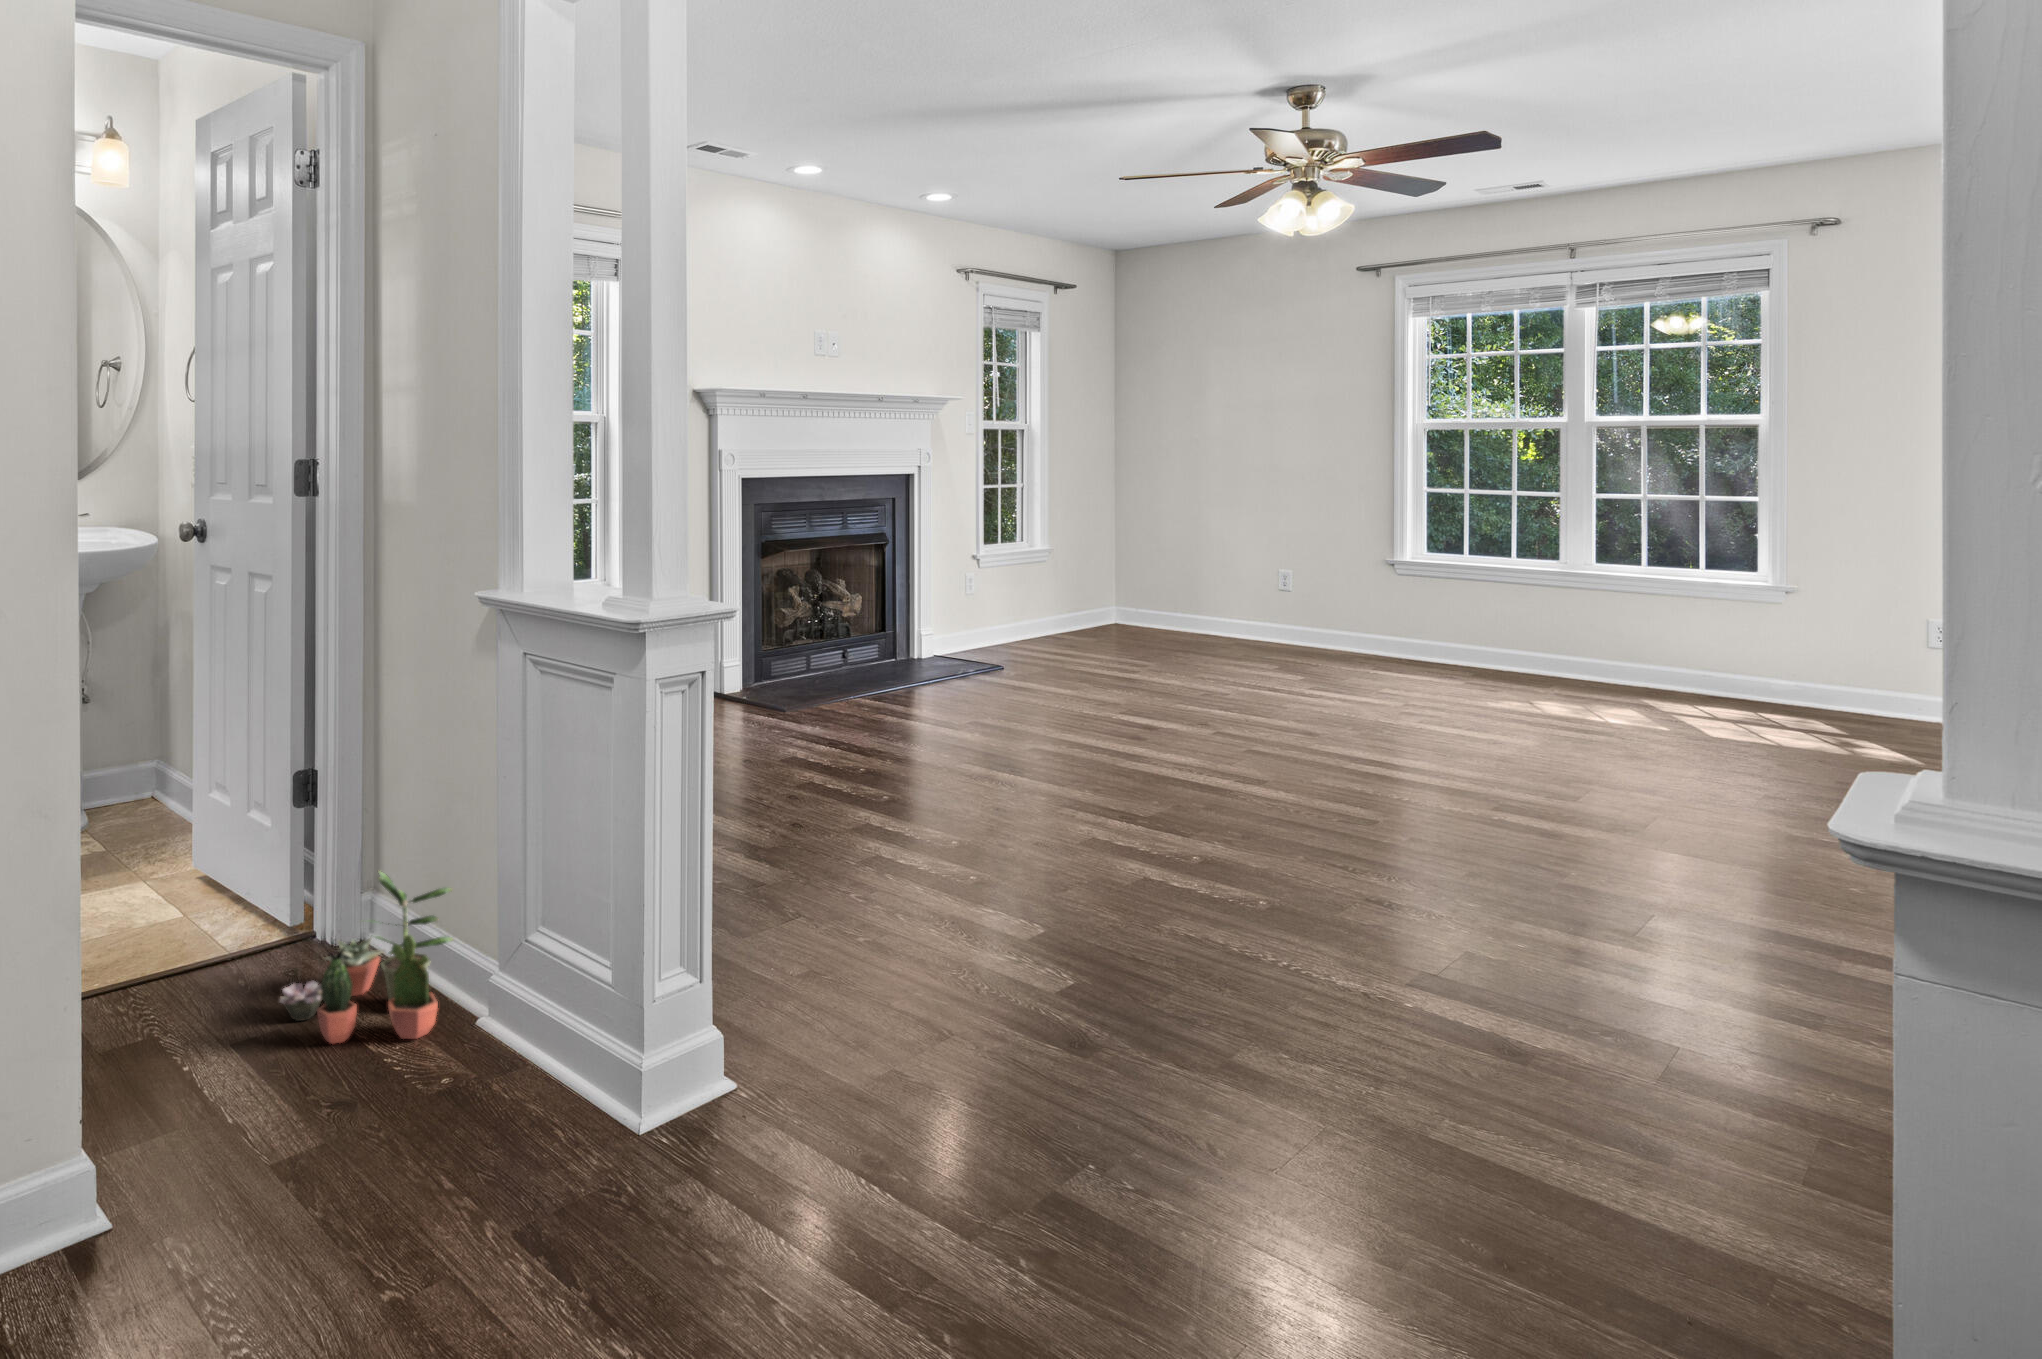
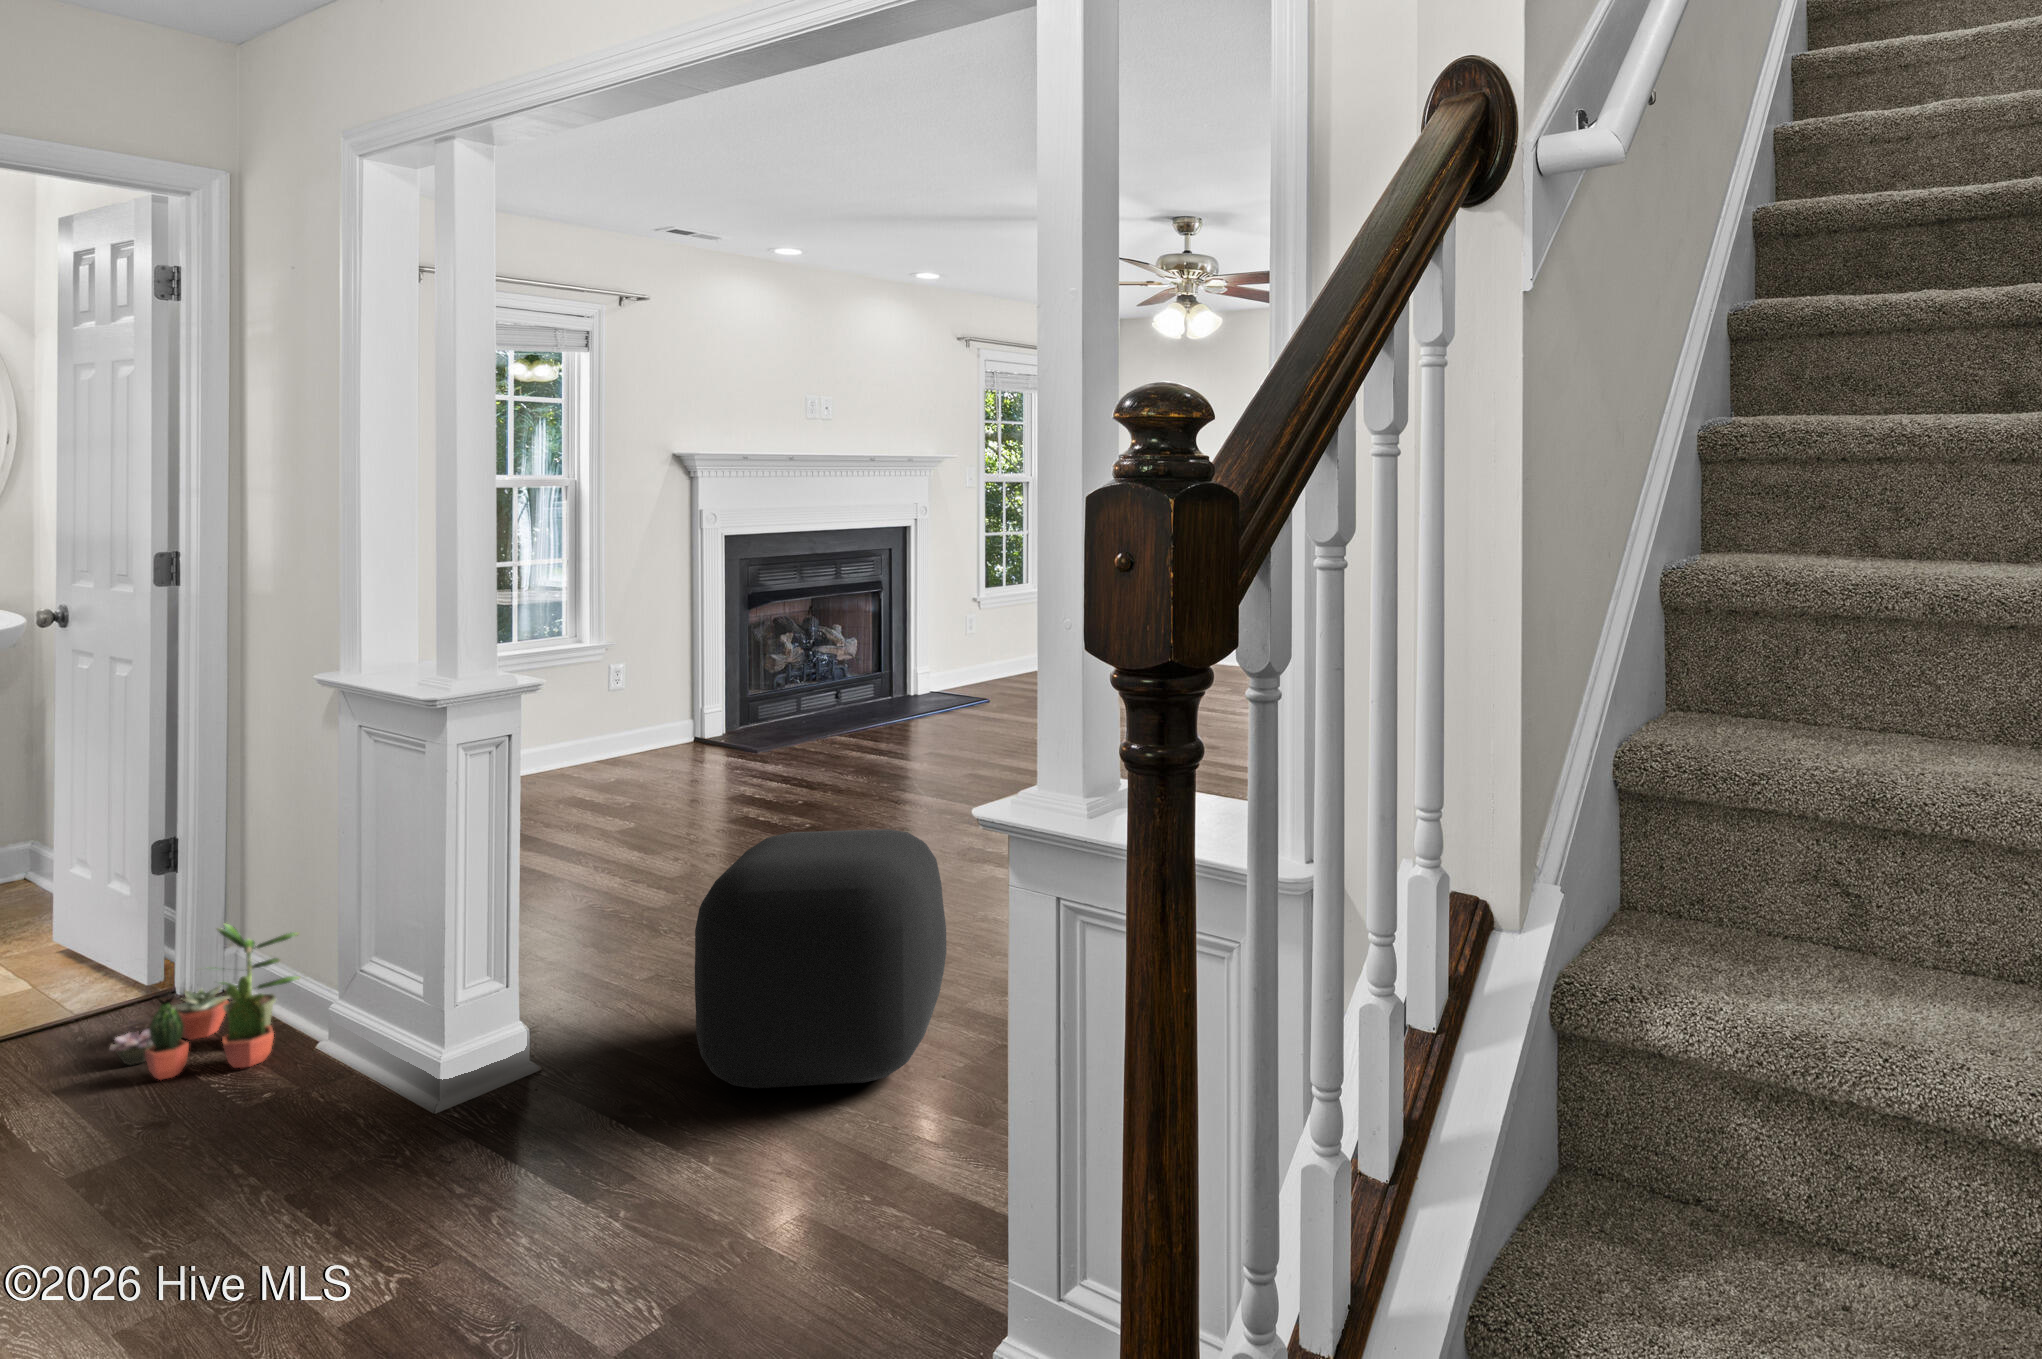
ottoman: none [928,815,1246,1163] -> present [695,829,946,1088]

